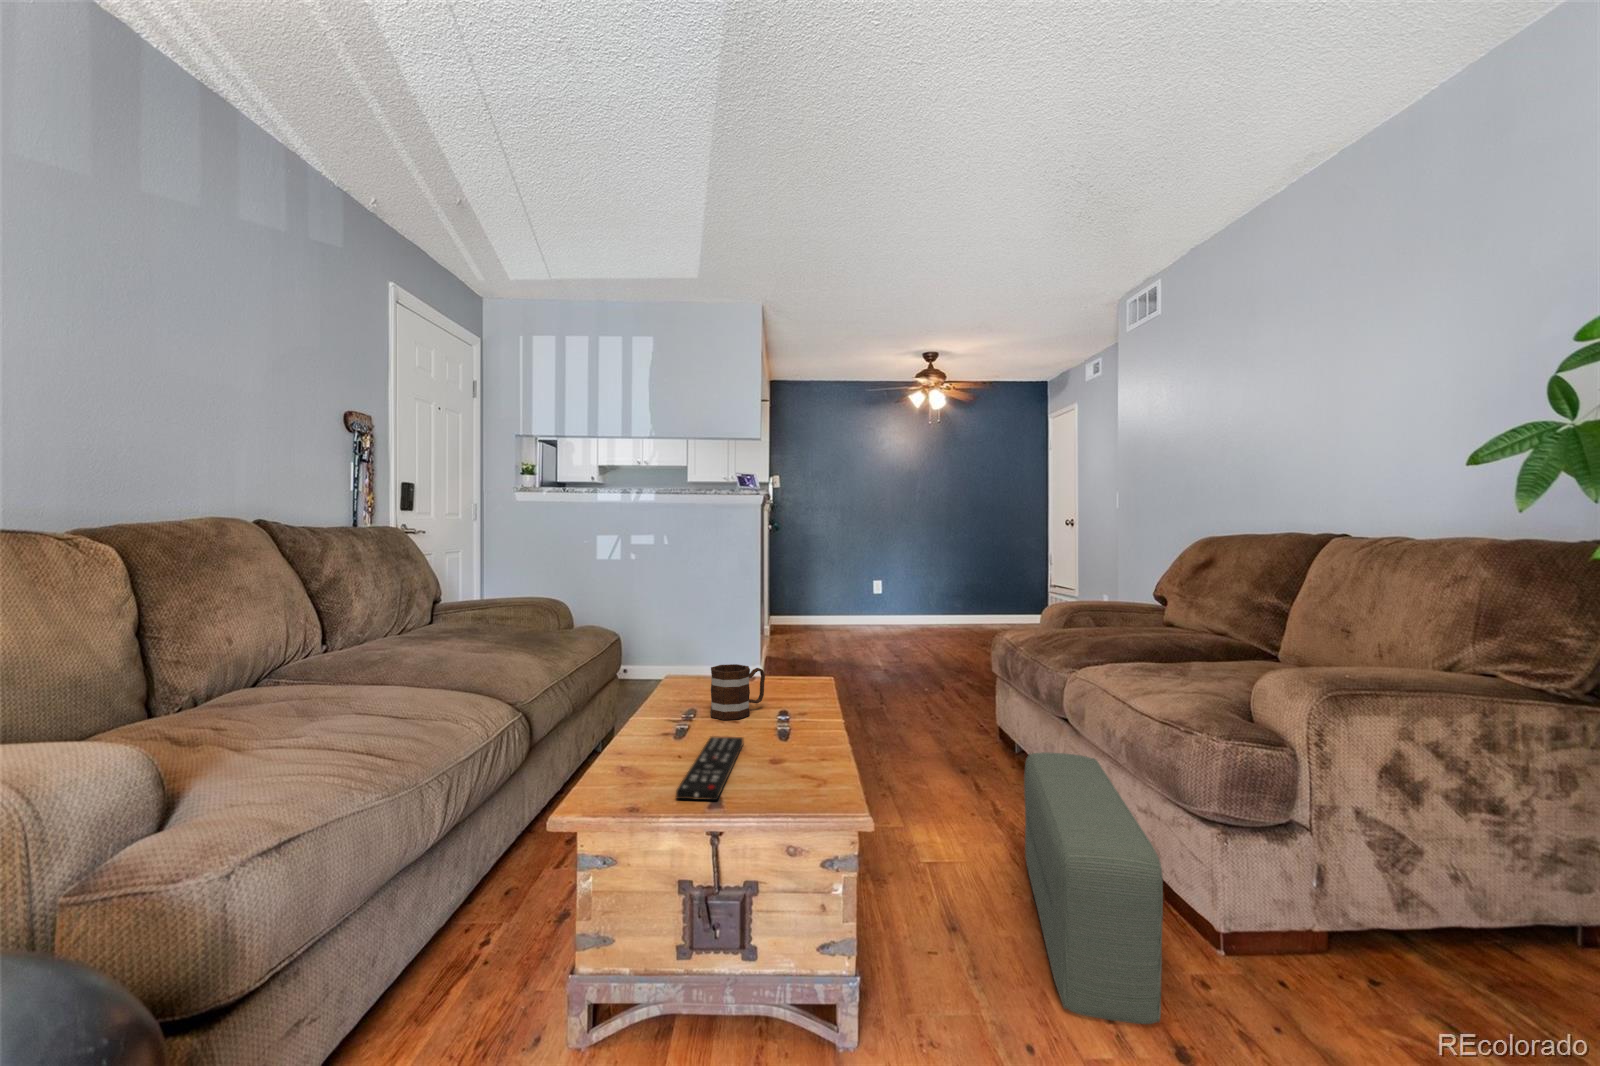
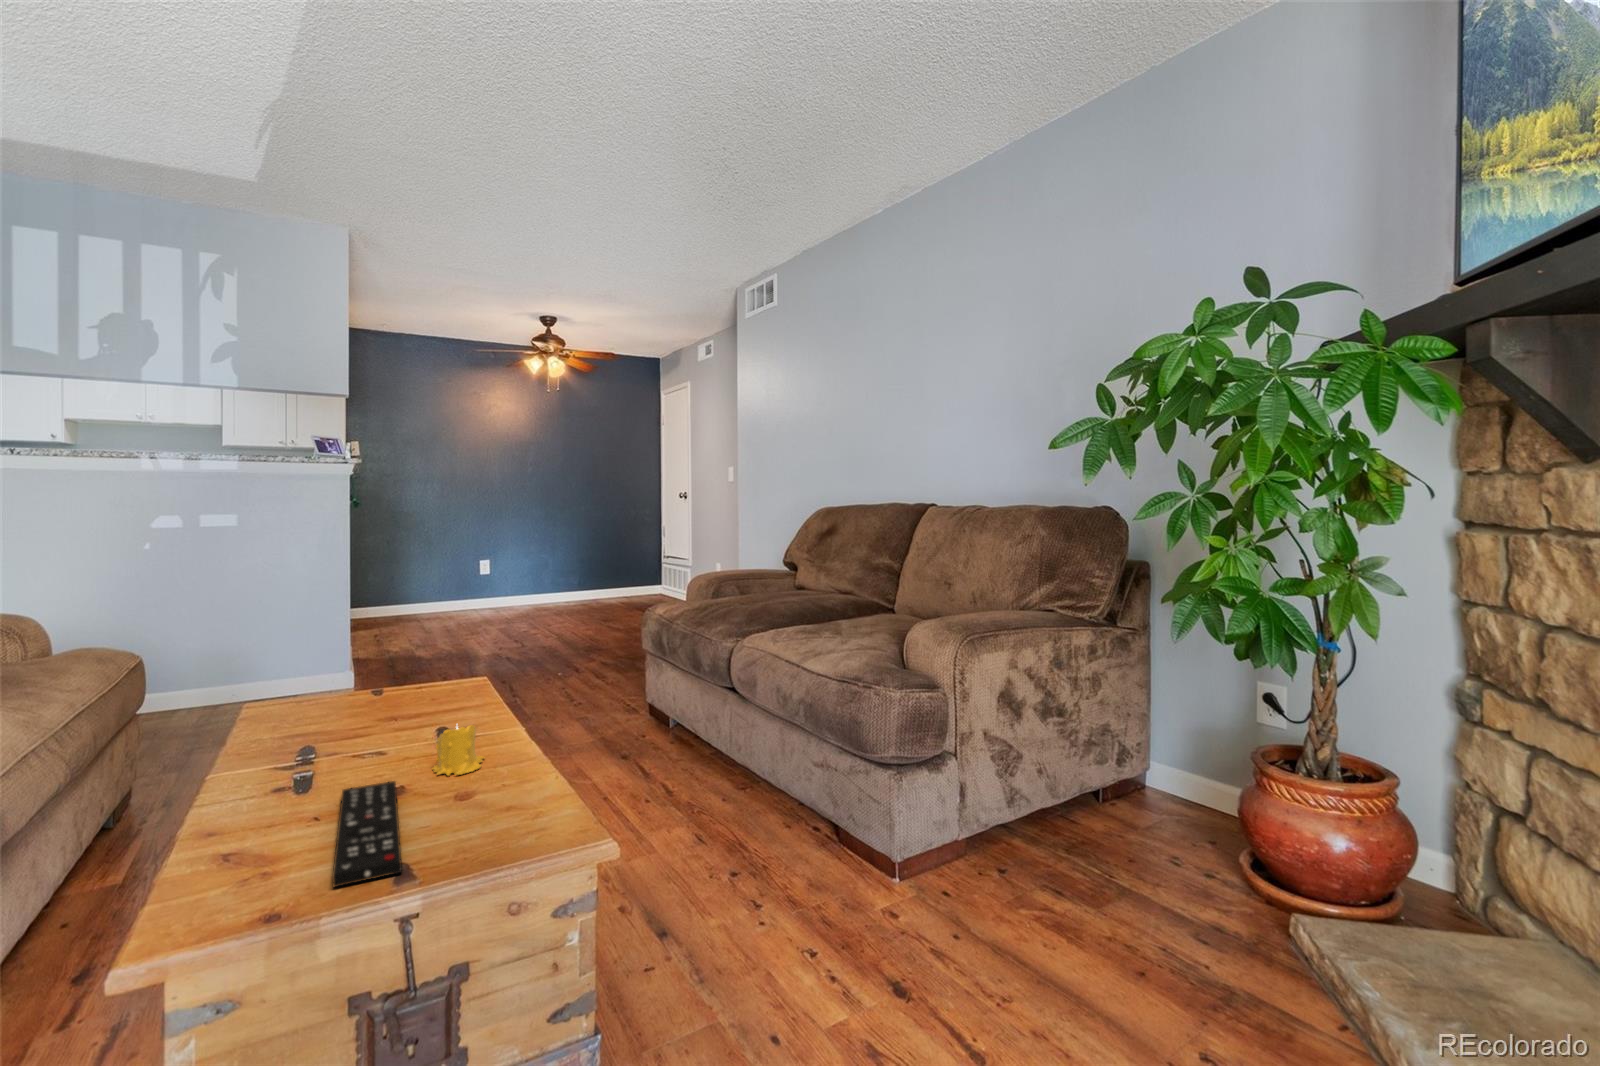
mug: present [710,664,765,720] -> none [316,684,401,763]
candle: none [772,701,810,742] -> present [432,725,485,776]
pouf: present [1024,752,1163,1024] -> none [711,727,873,981]

